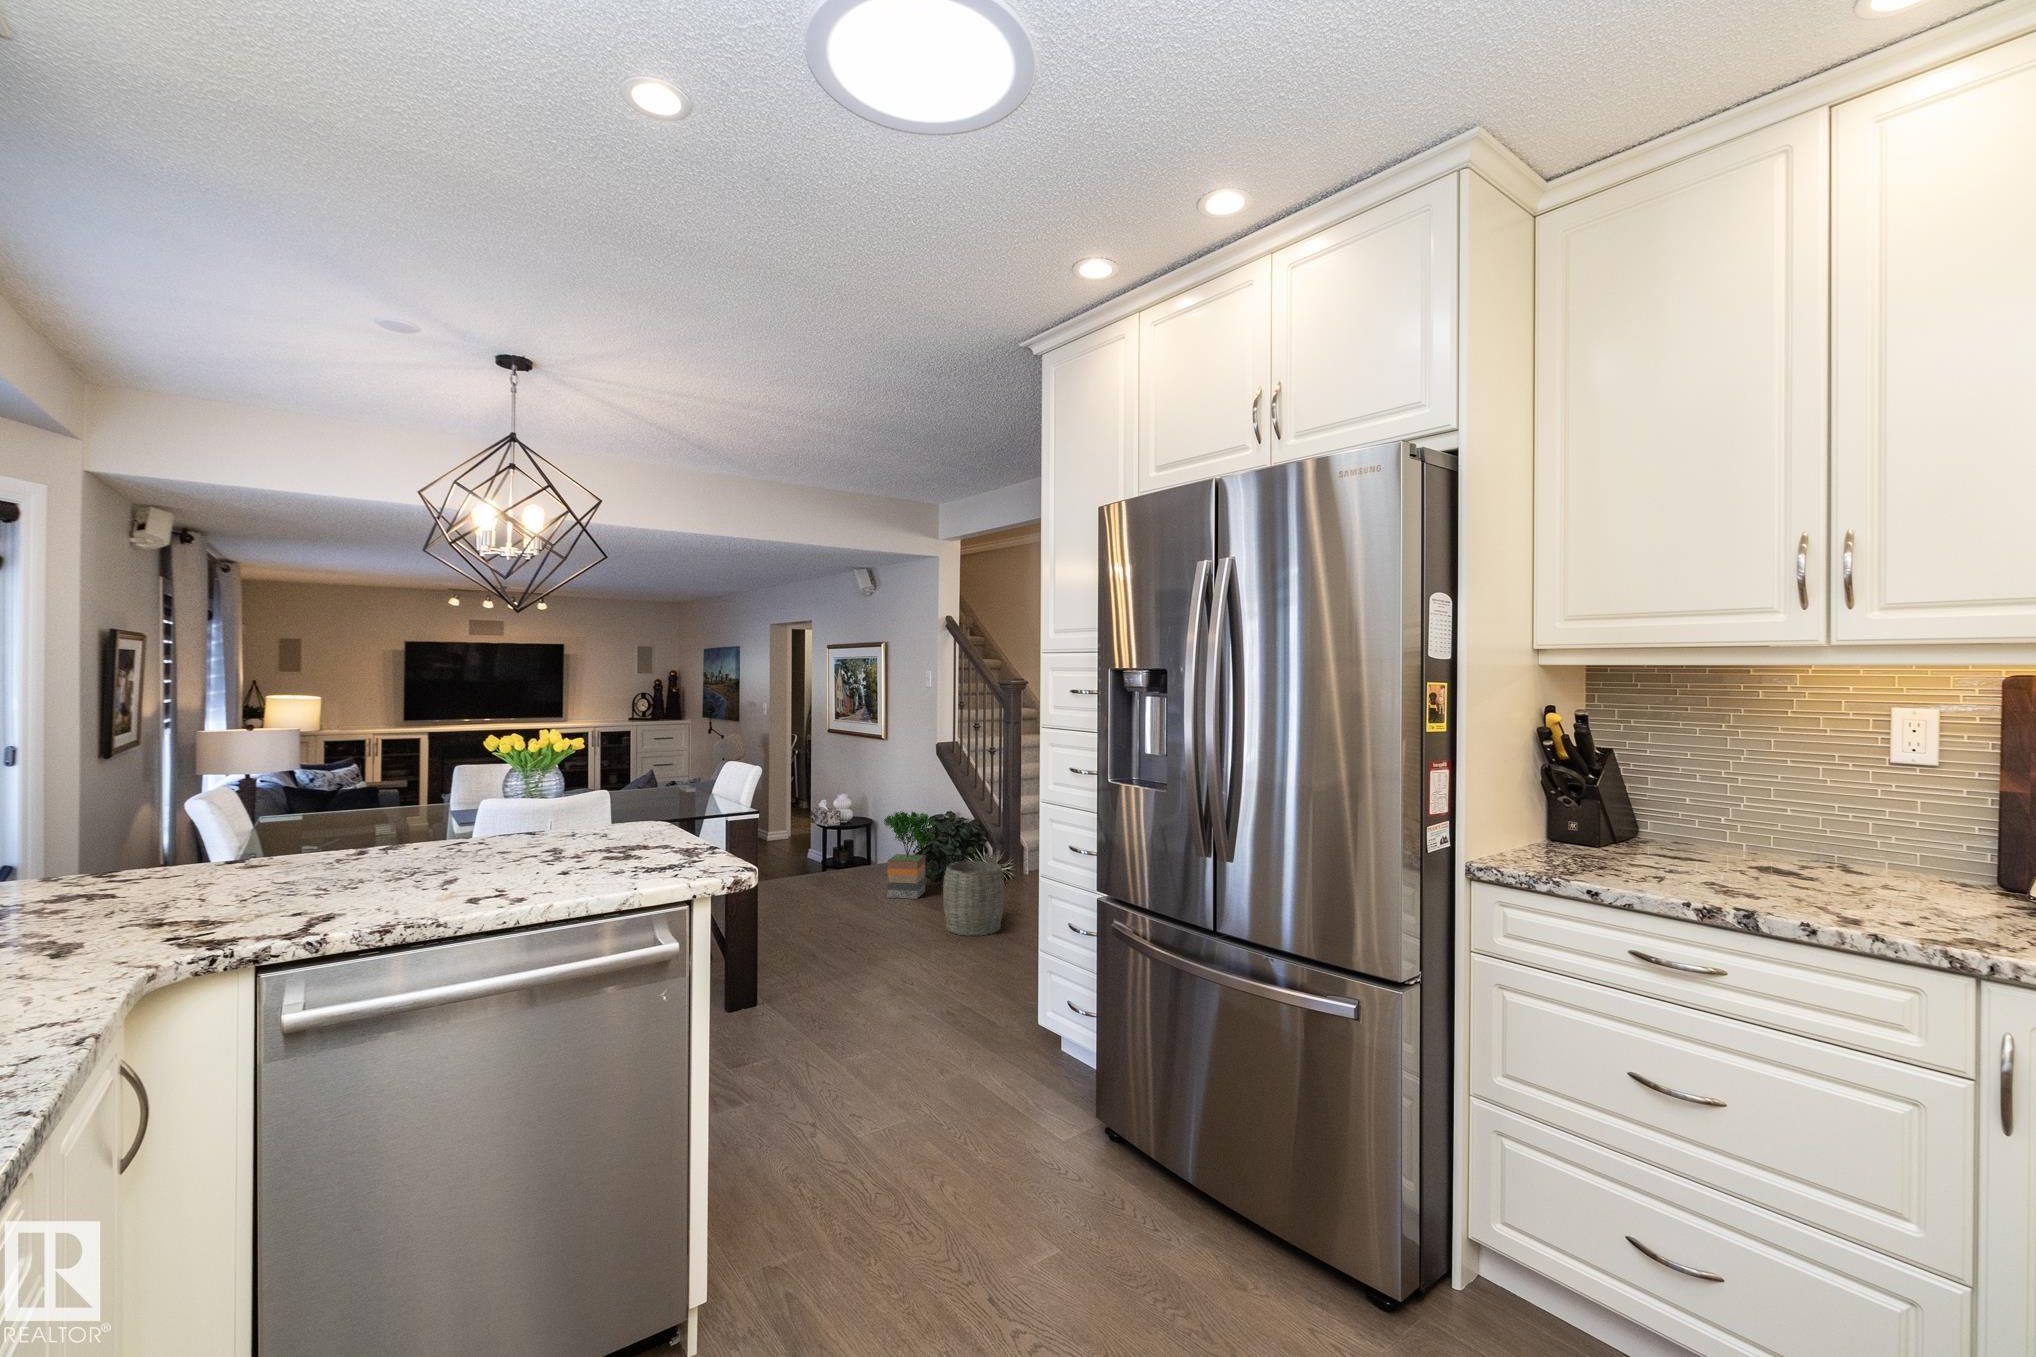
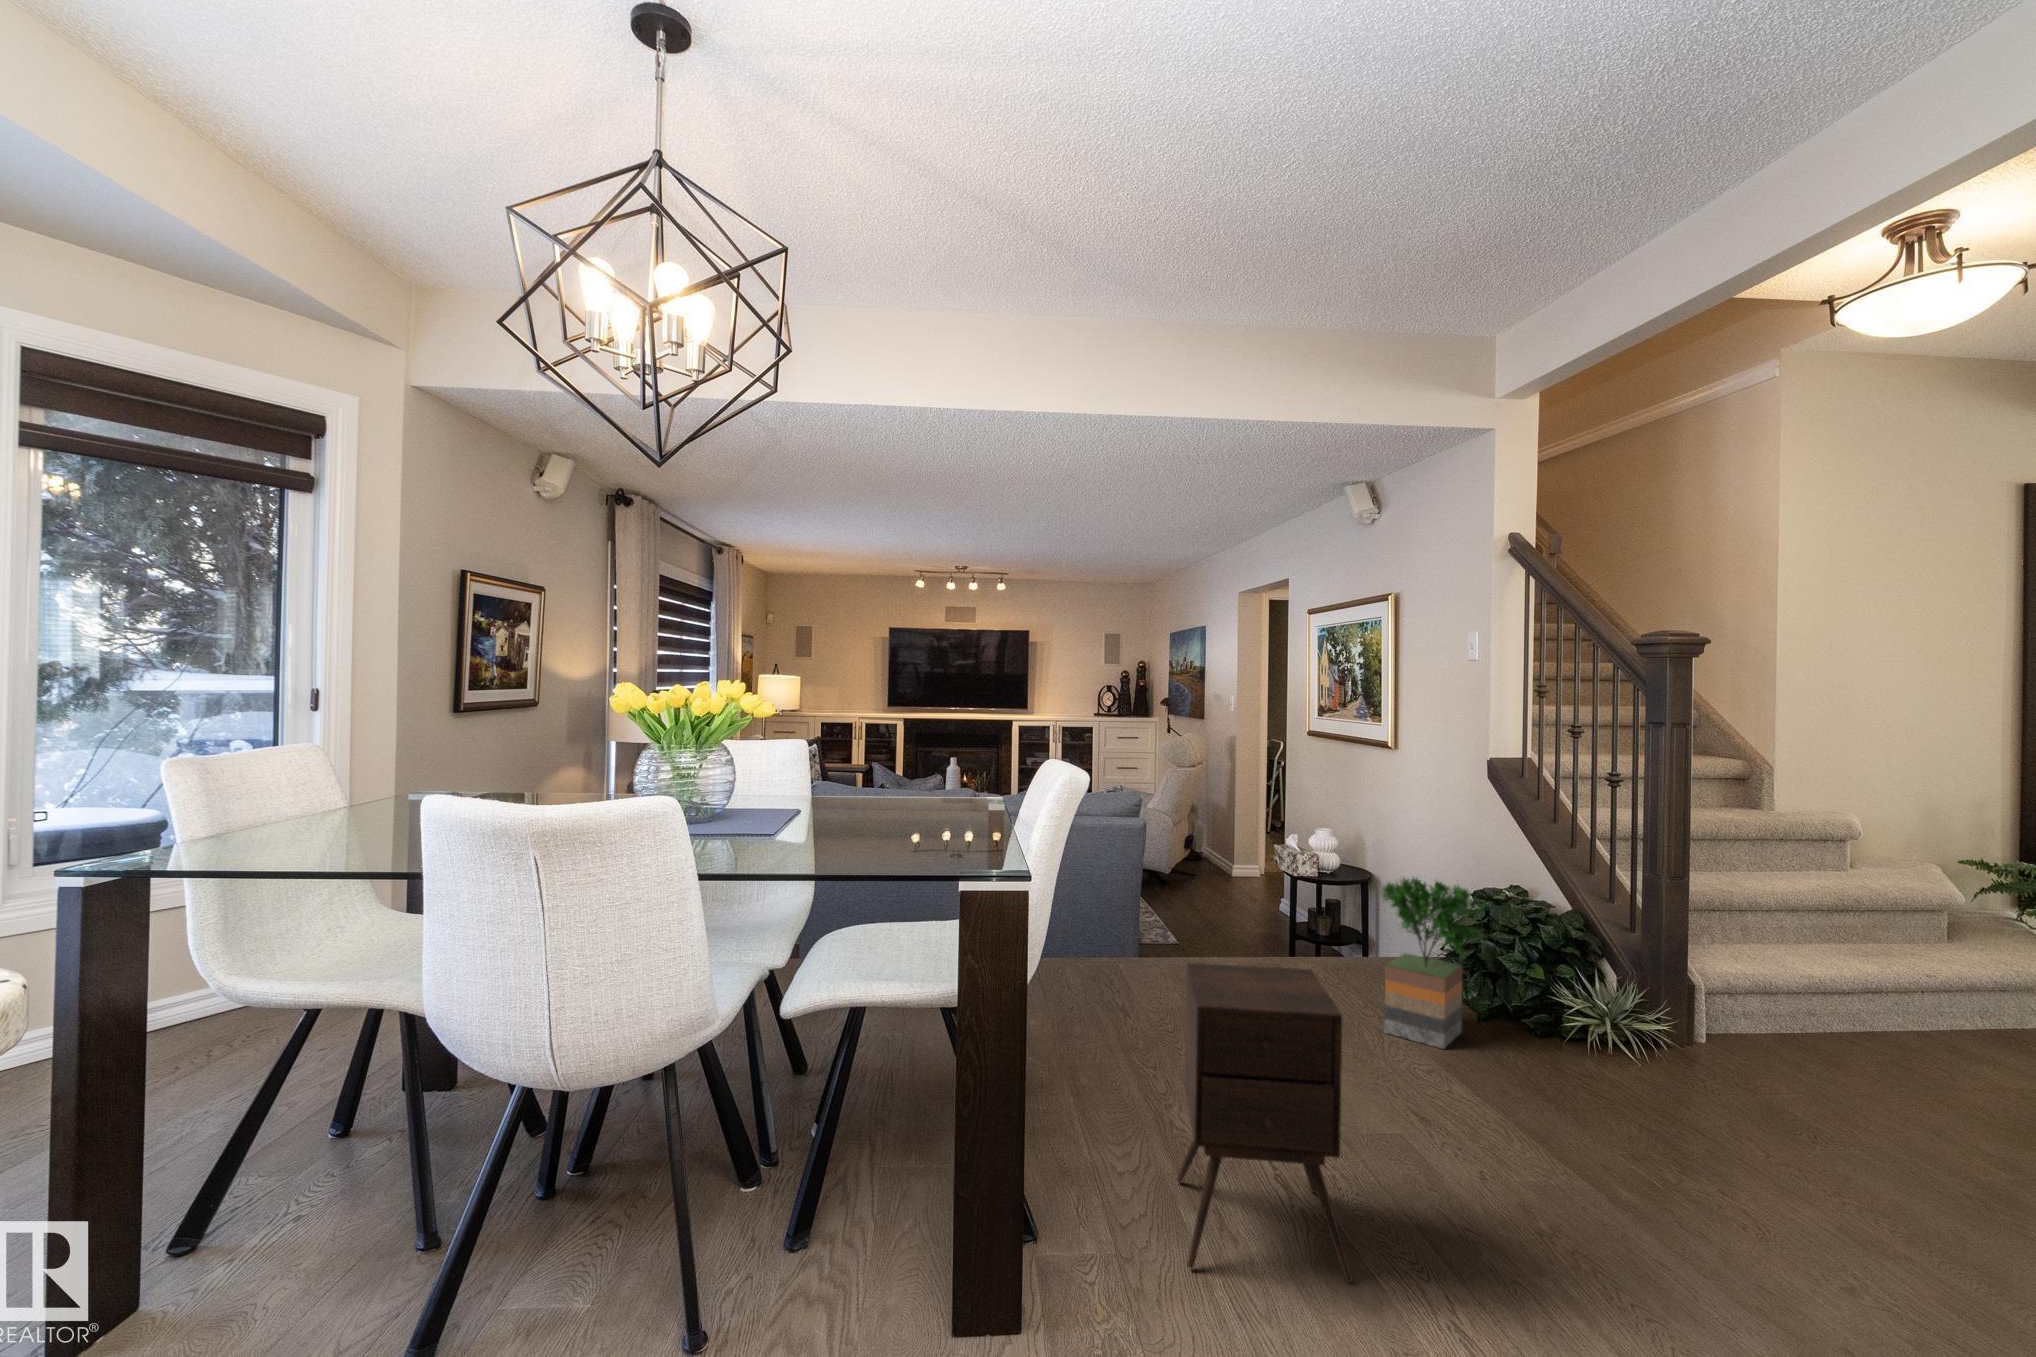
side table: none [801,851,887,987] -> present [1177,963,1353,1283]
woven basket: present [943,861,1005,936] -> none [1501,1011,1663,1205]

